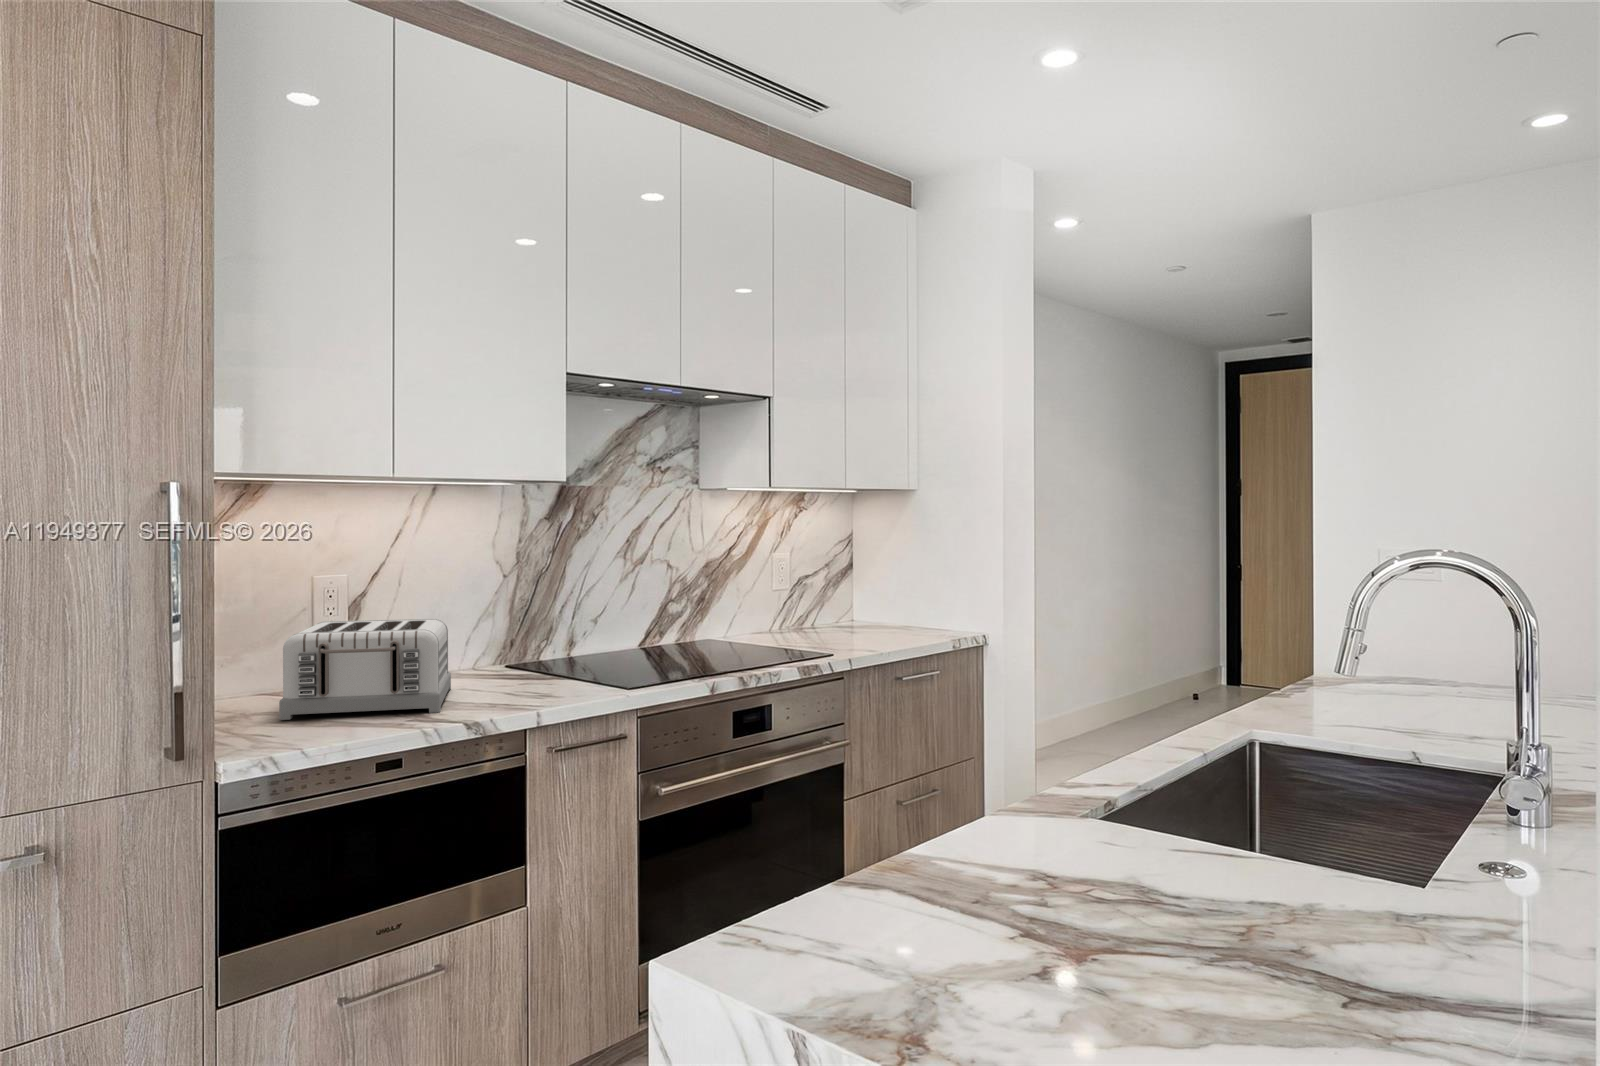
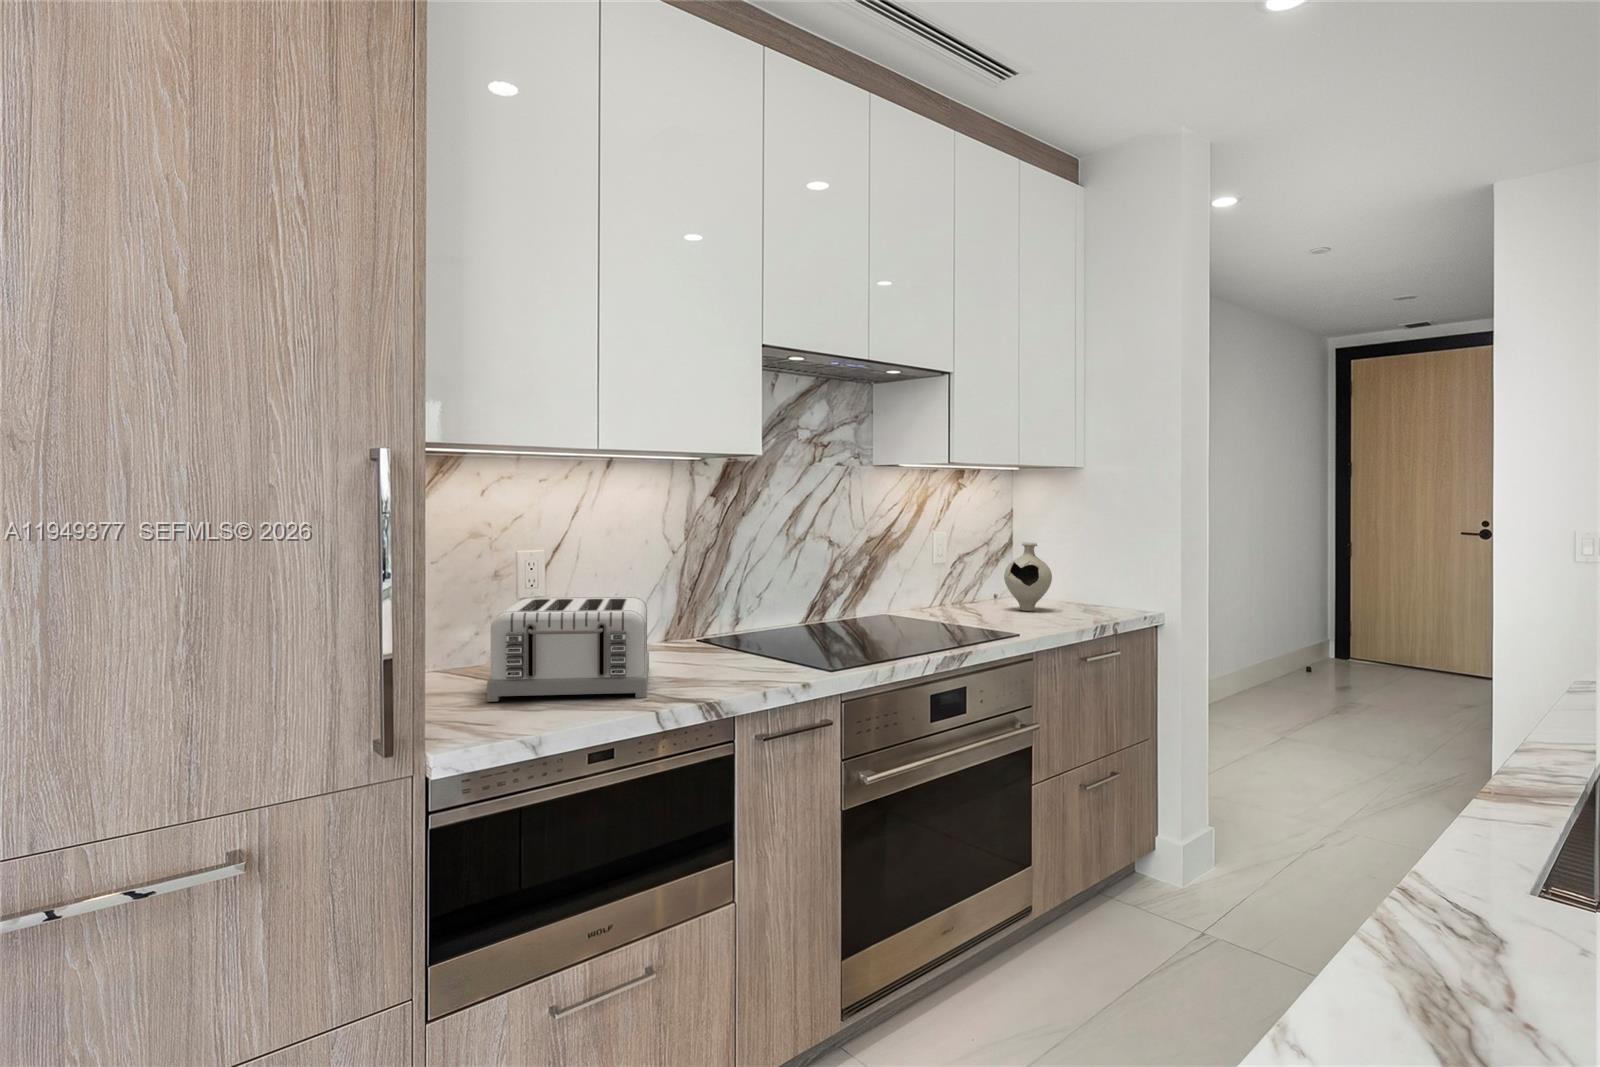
decorative vase: none [840,561,887,630] -> present [1004,542,1052,611]

